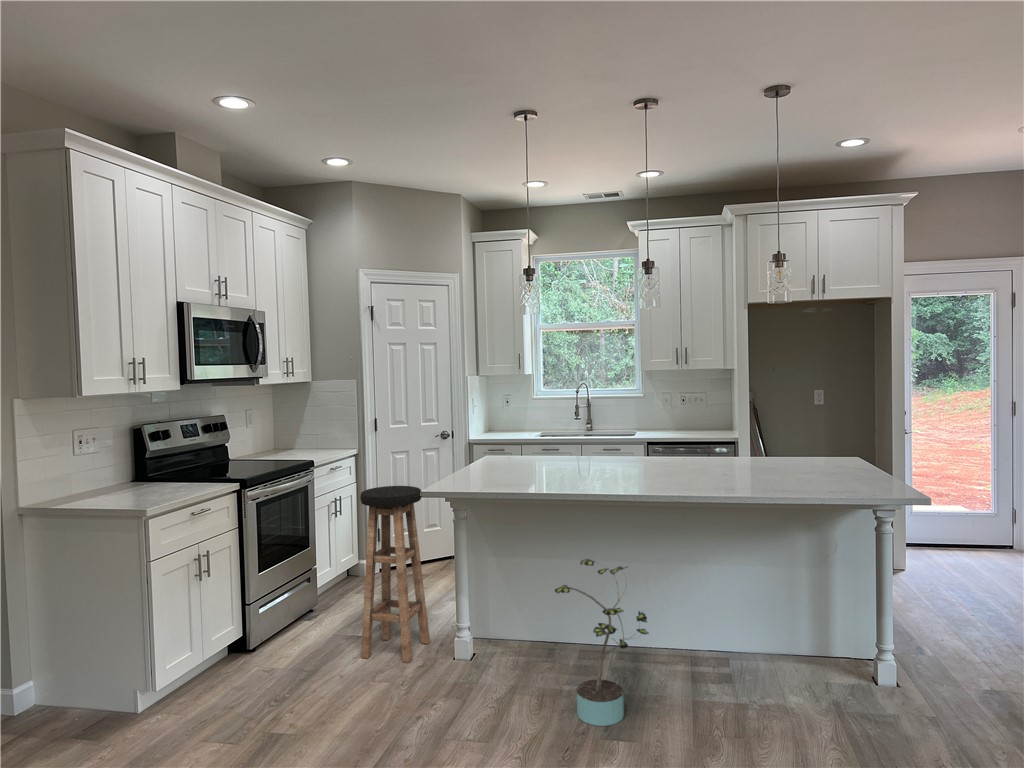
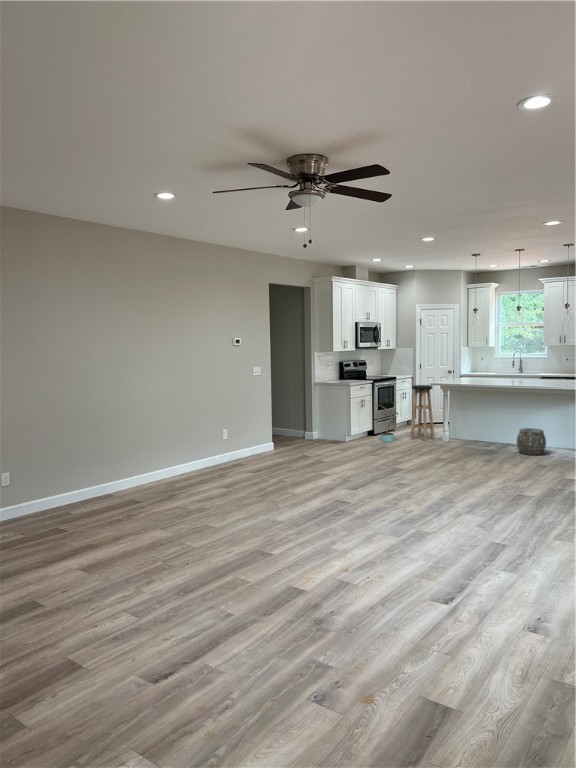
potted plant: present [555,559,649,726] -> present [376,400,398,441]
woven basket: none [685,608,772,704] -> present [517,428,546,455]

